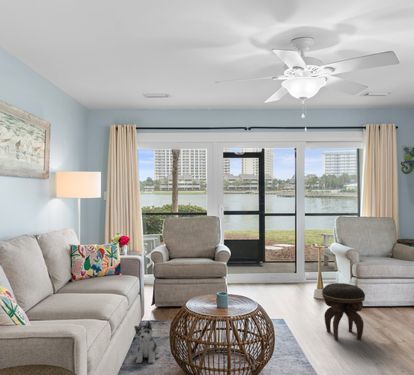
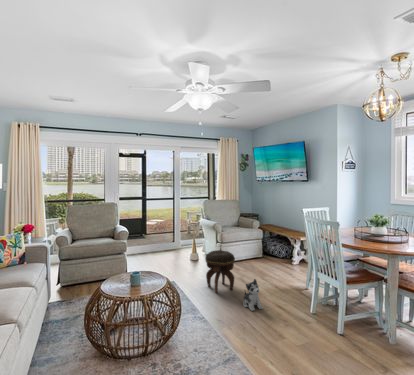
plush toy: present [134,321,159,363] -> present [243,279,263,311]

